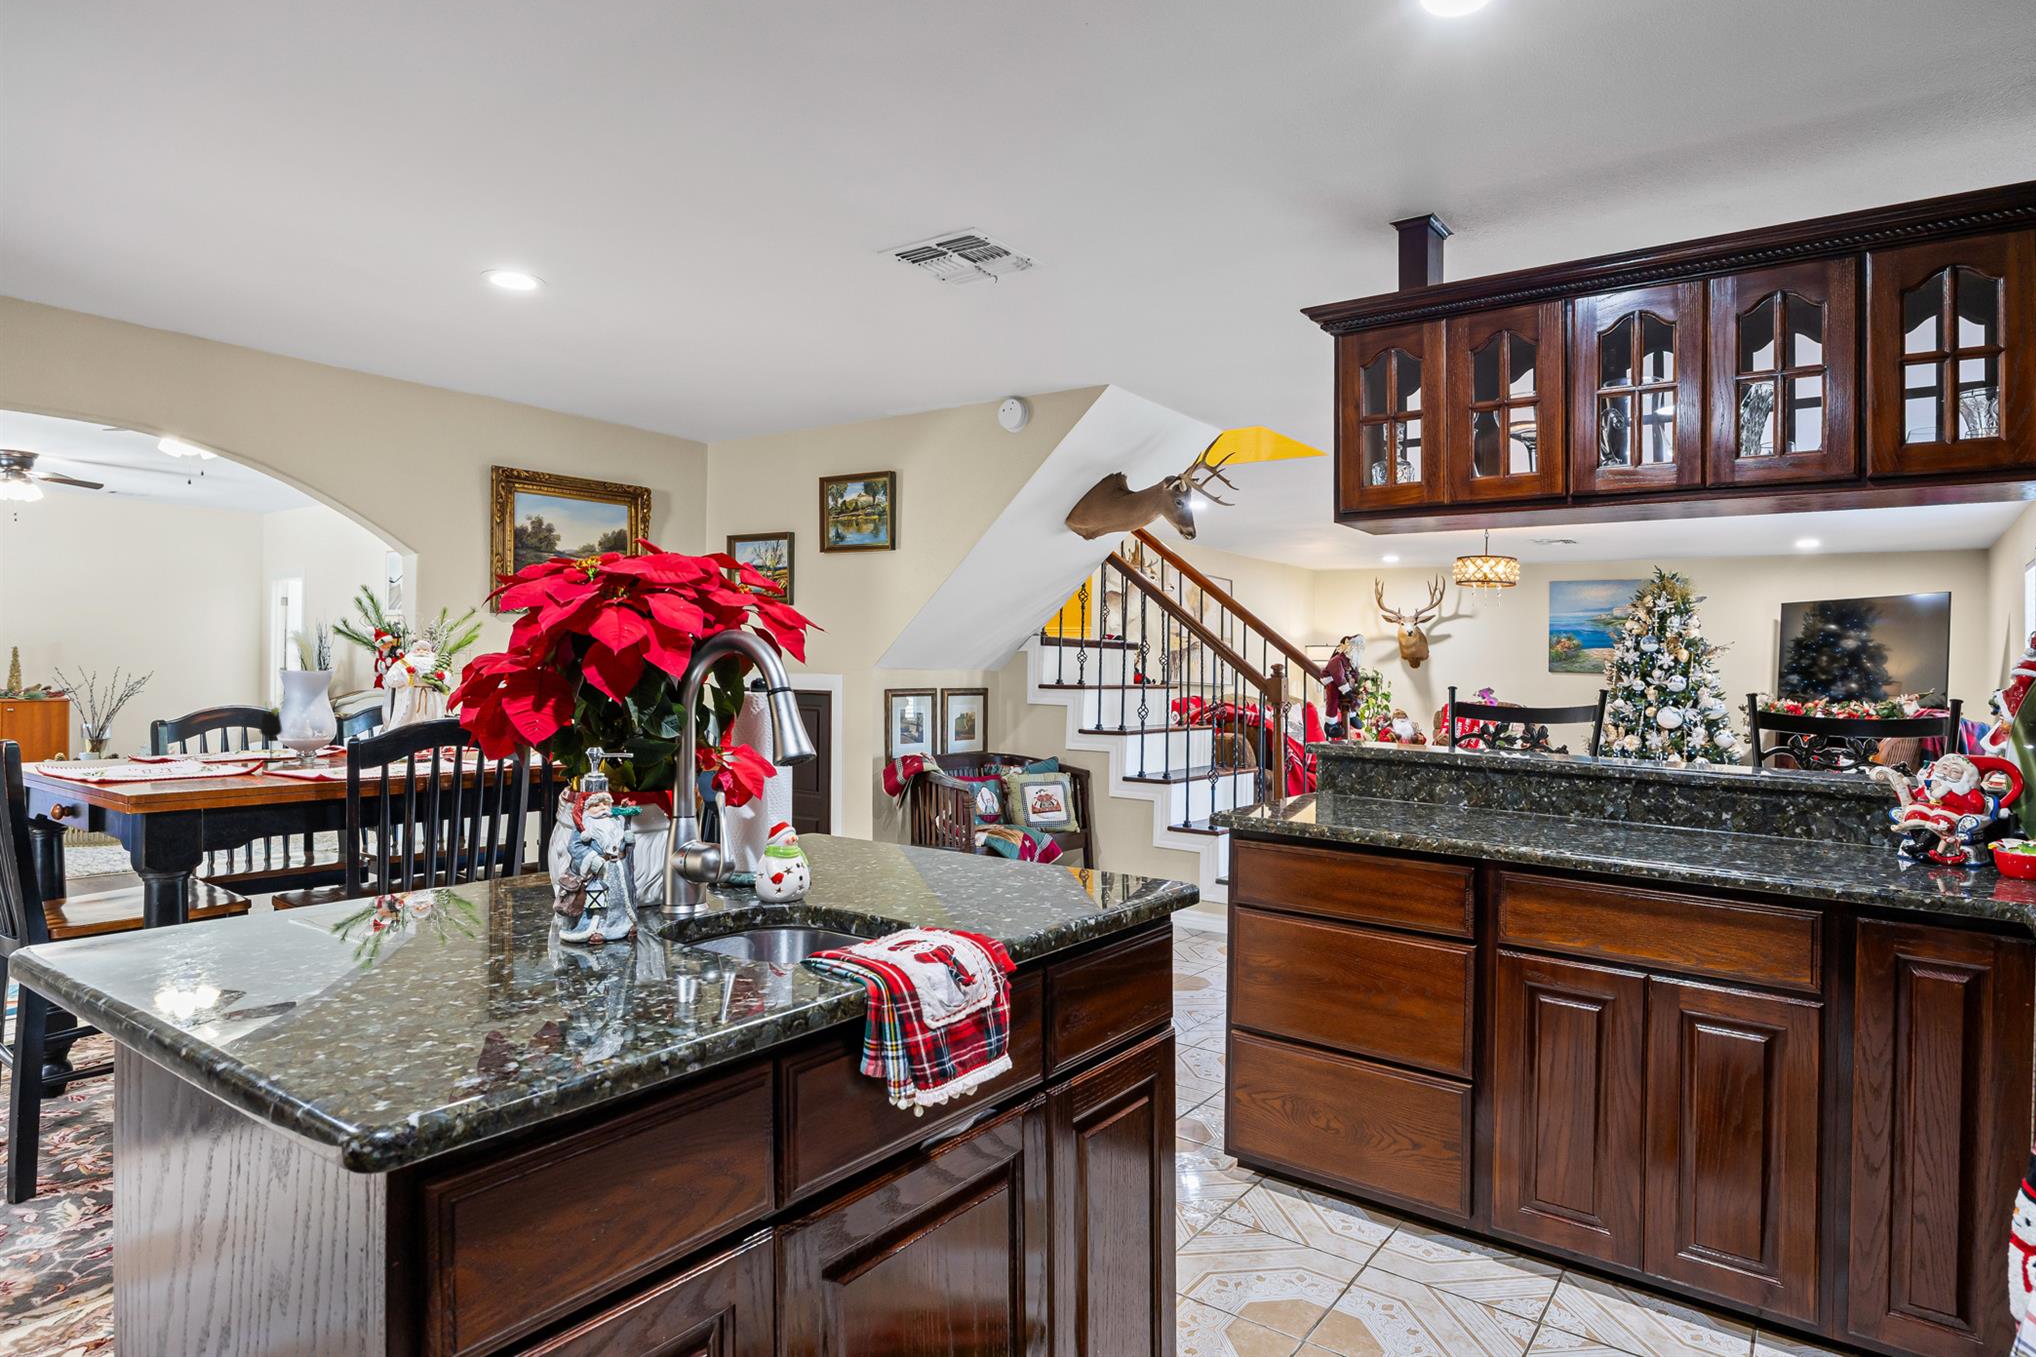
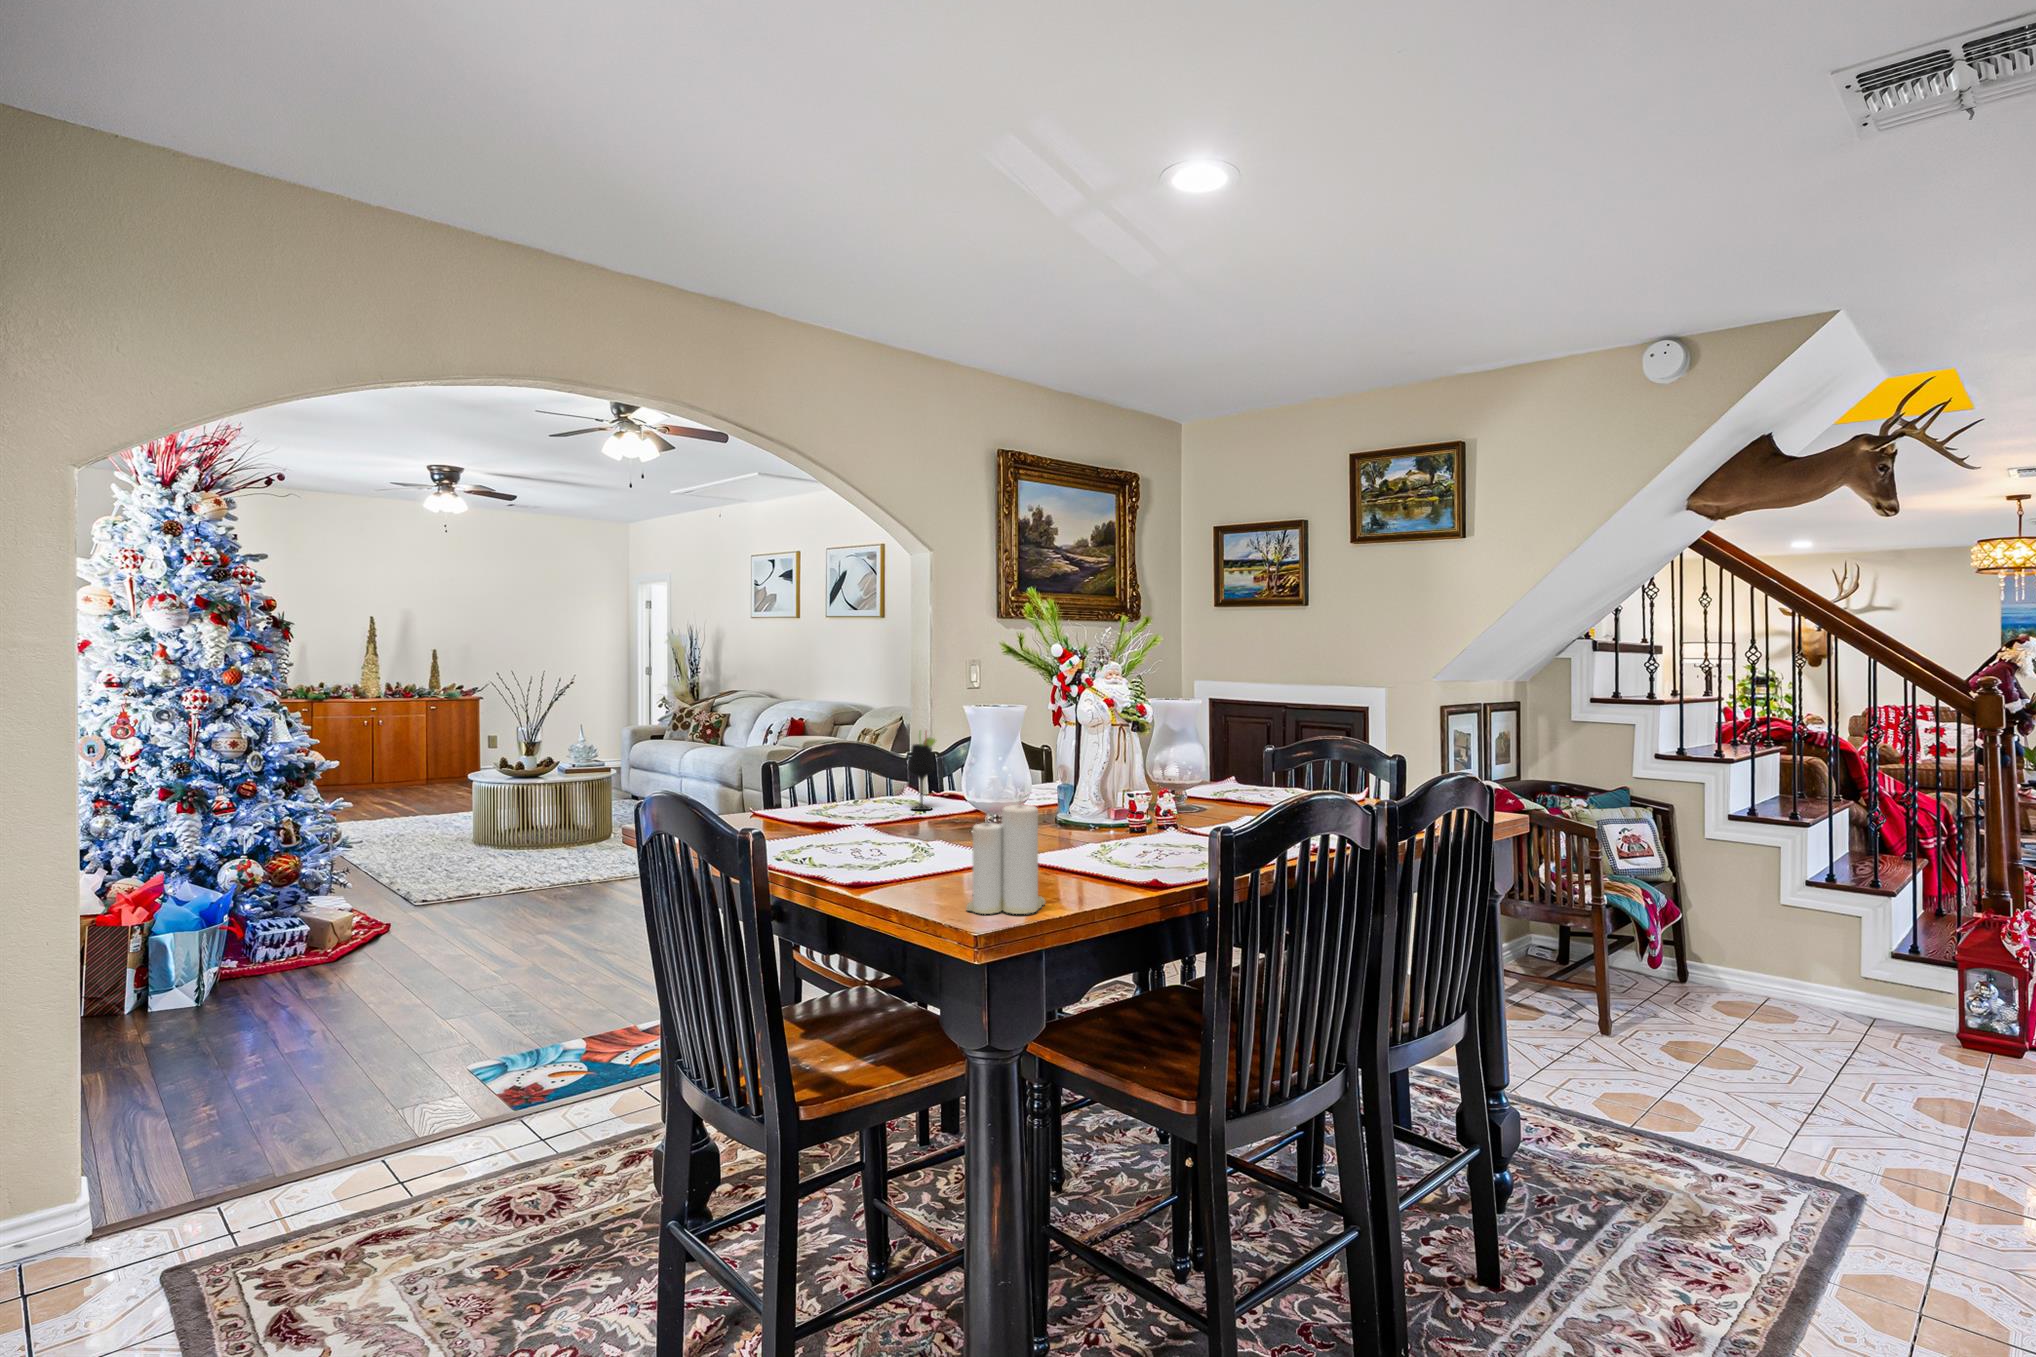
candle: none [151,726,212,797] -> present [966,805,1045,914]

